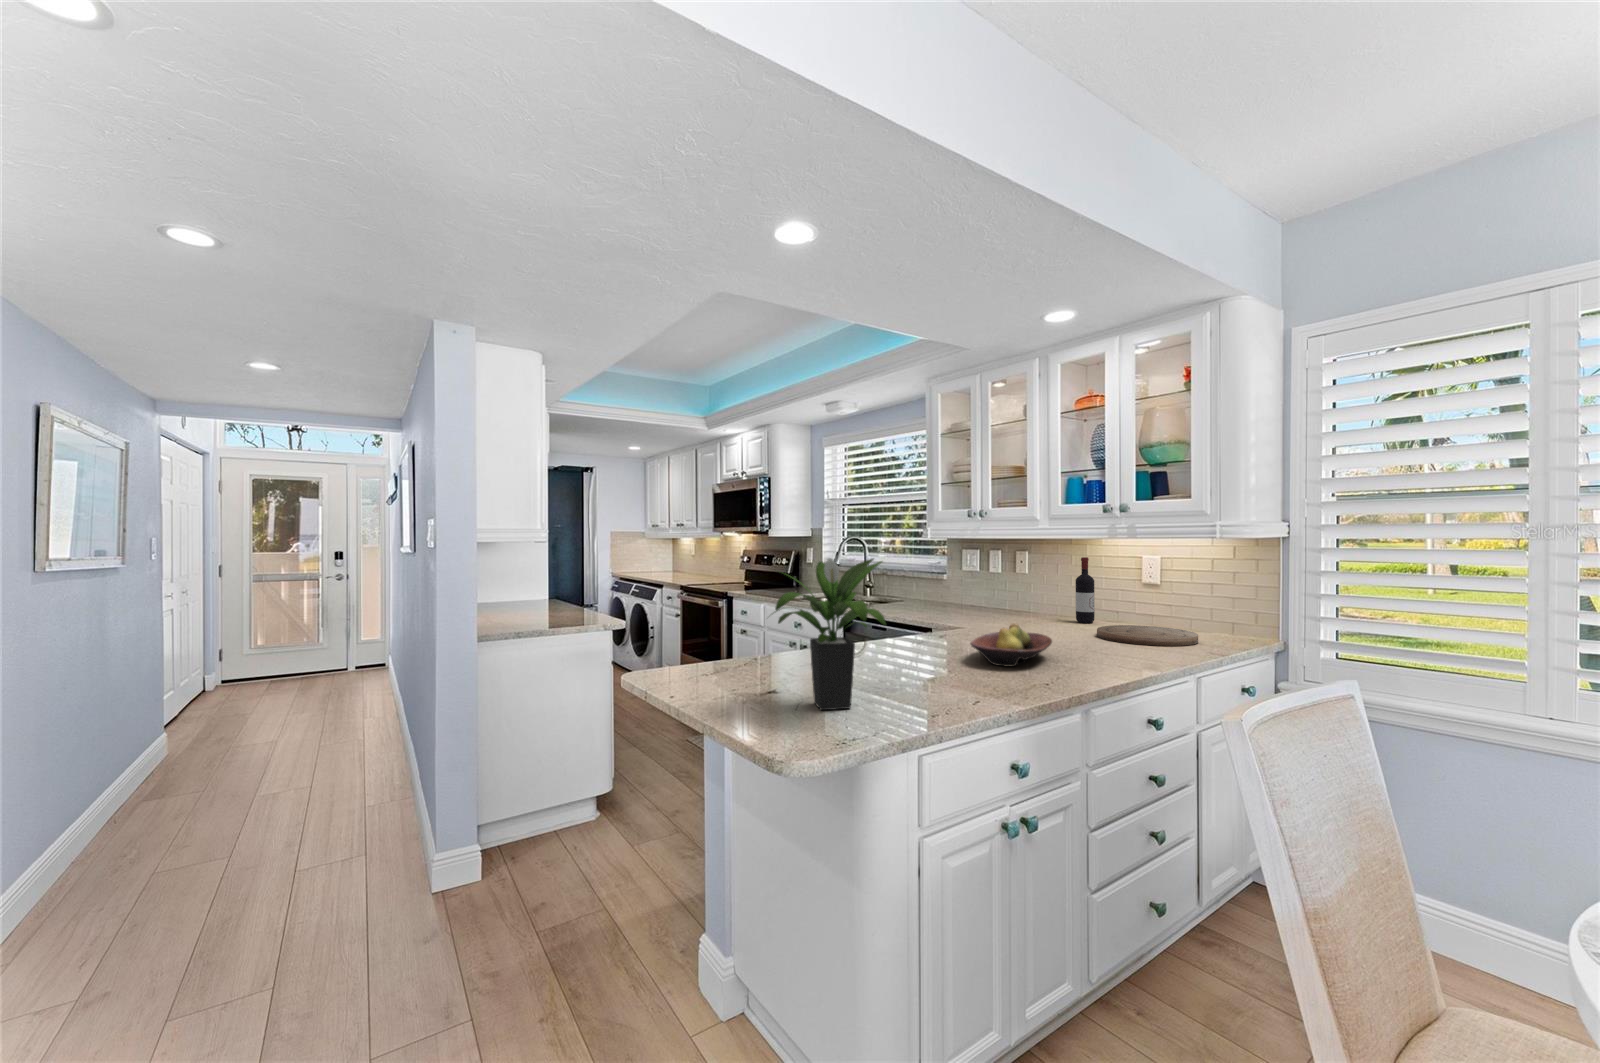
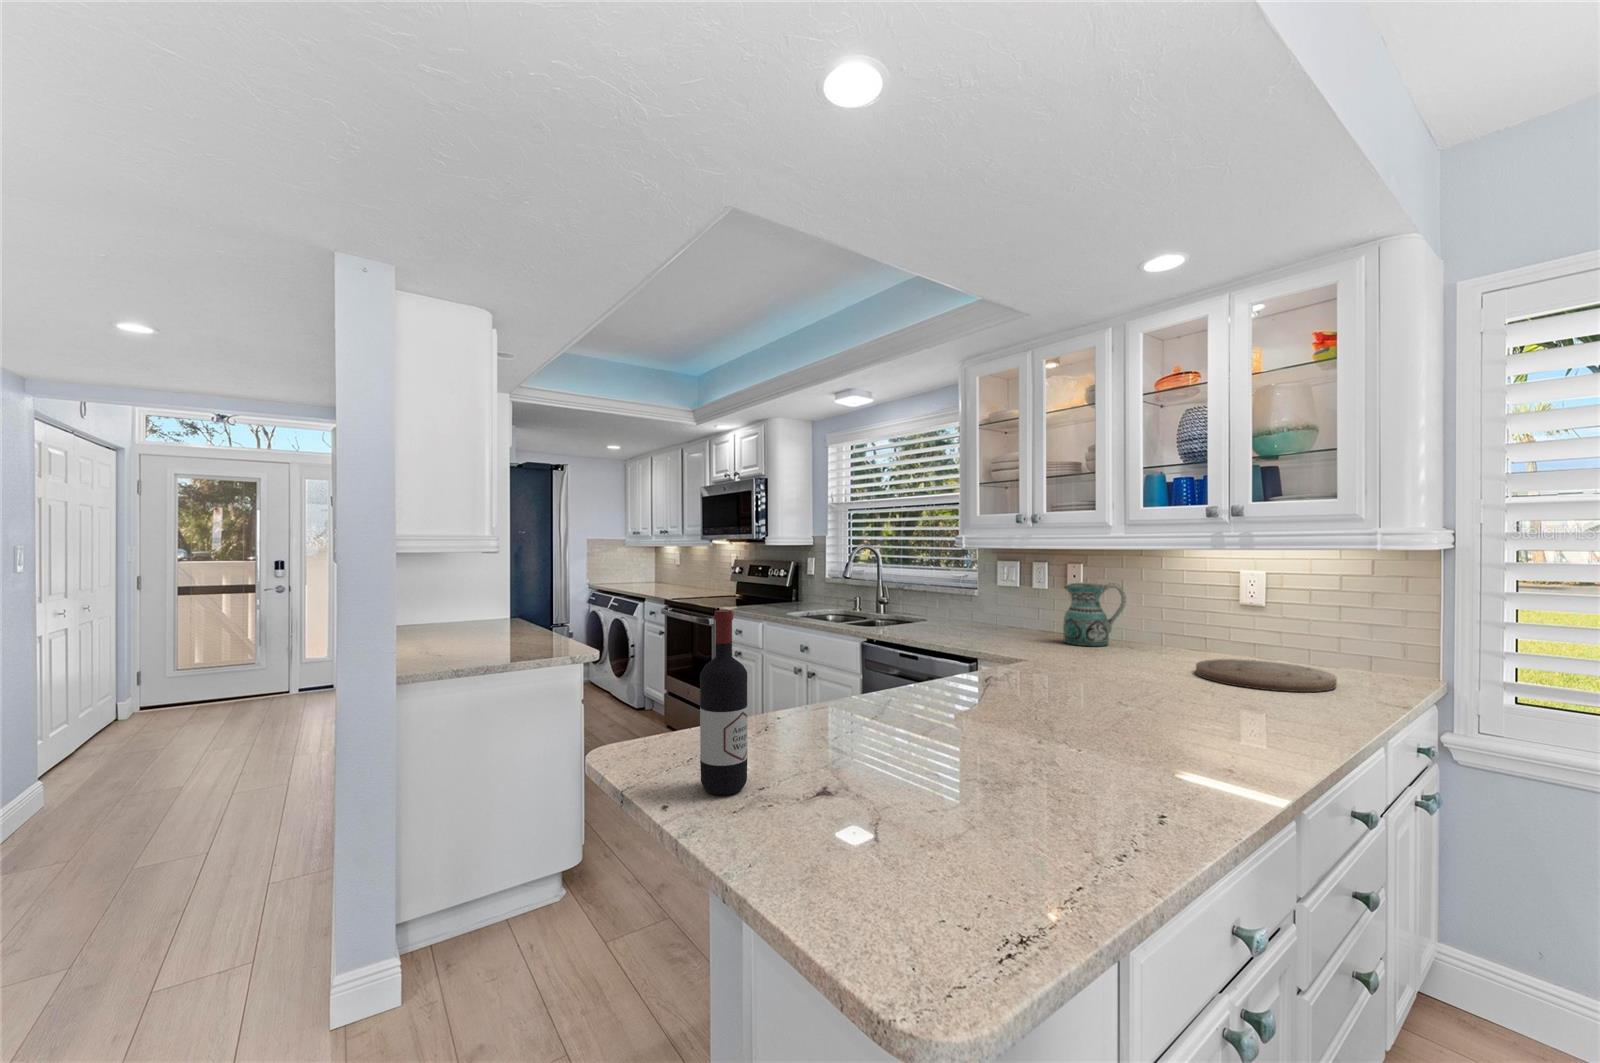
wine bottle: present [1076,557,1095,623] -> present [700,610,748,795]
potted plant: present [775,558,886,710] -> none [803,592,1008,840]
ceramic pitcher: none [1008,566,1058,618] -> present [1063,582,1126,646]
fruit bowl: present [971,624,1052,666] -> none [1064,668,1174,733]

